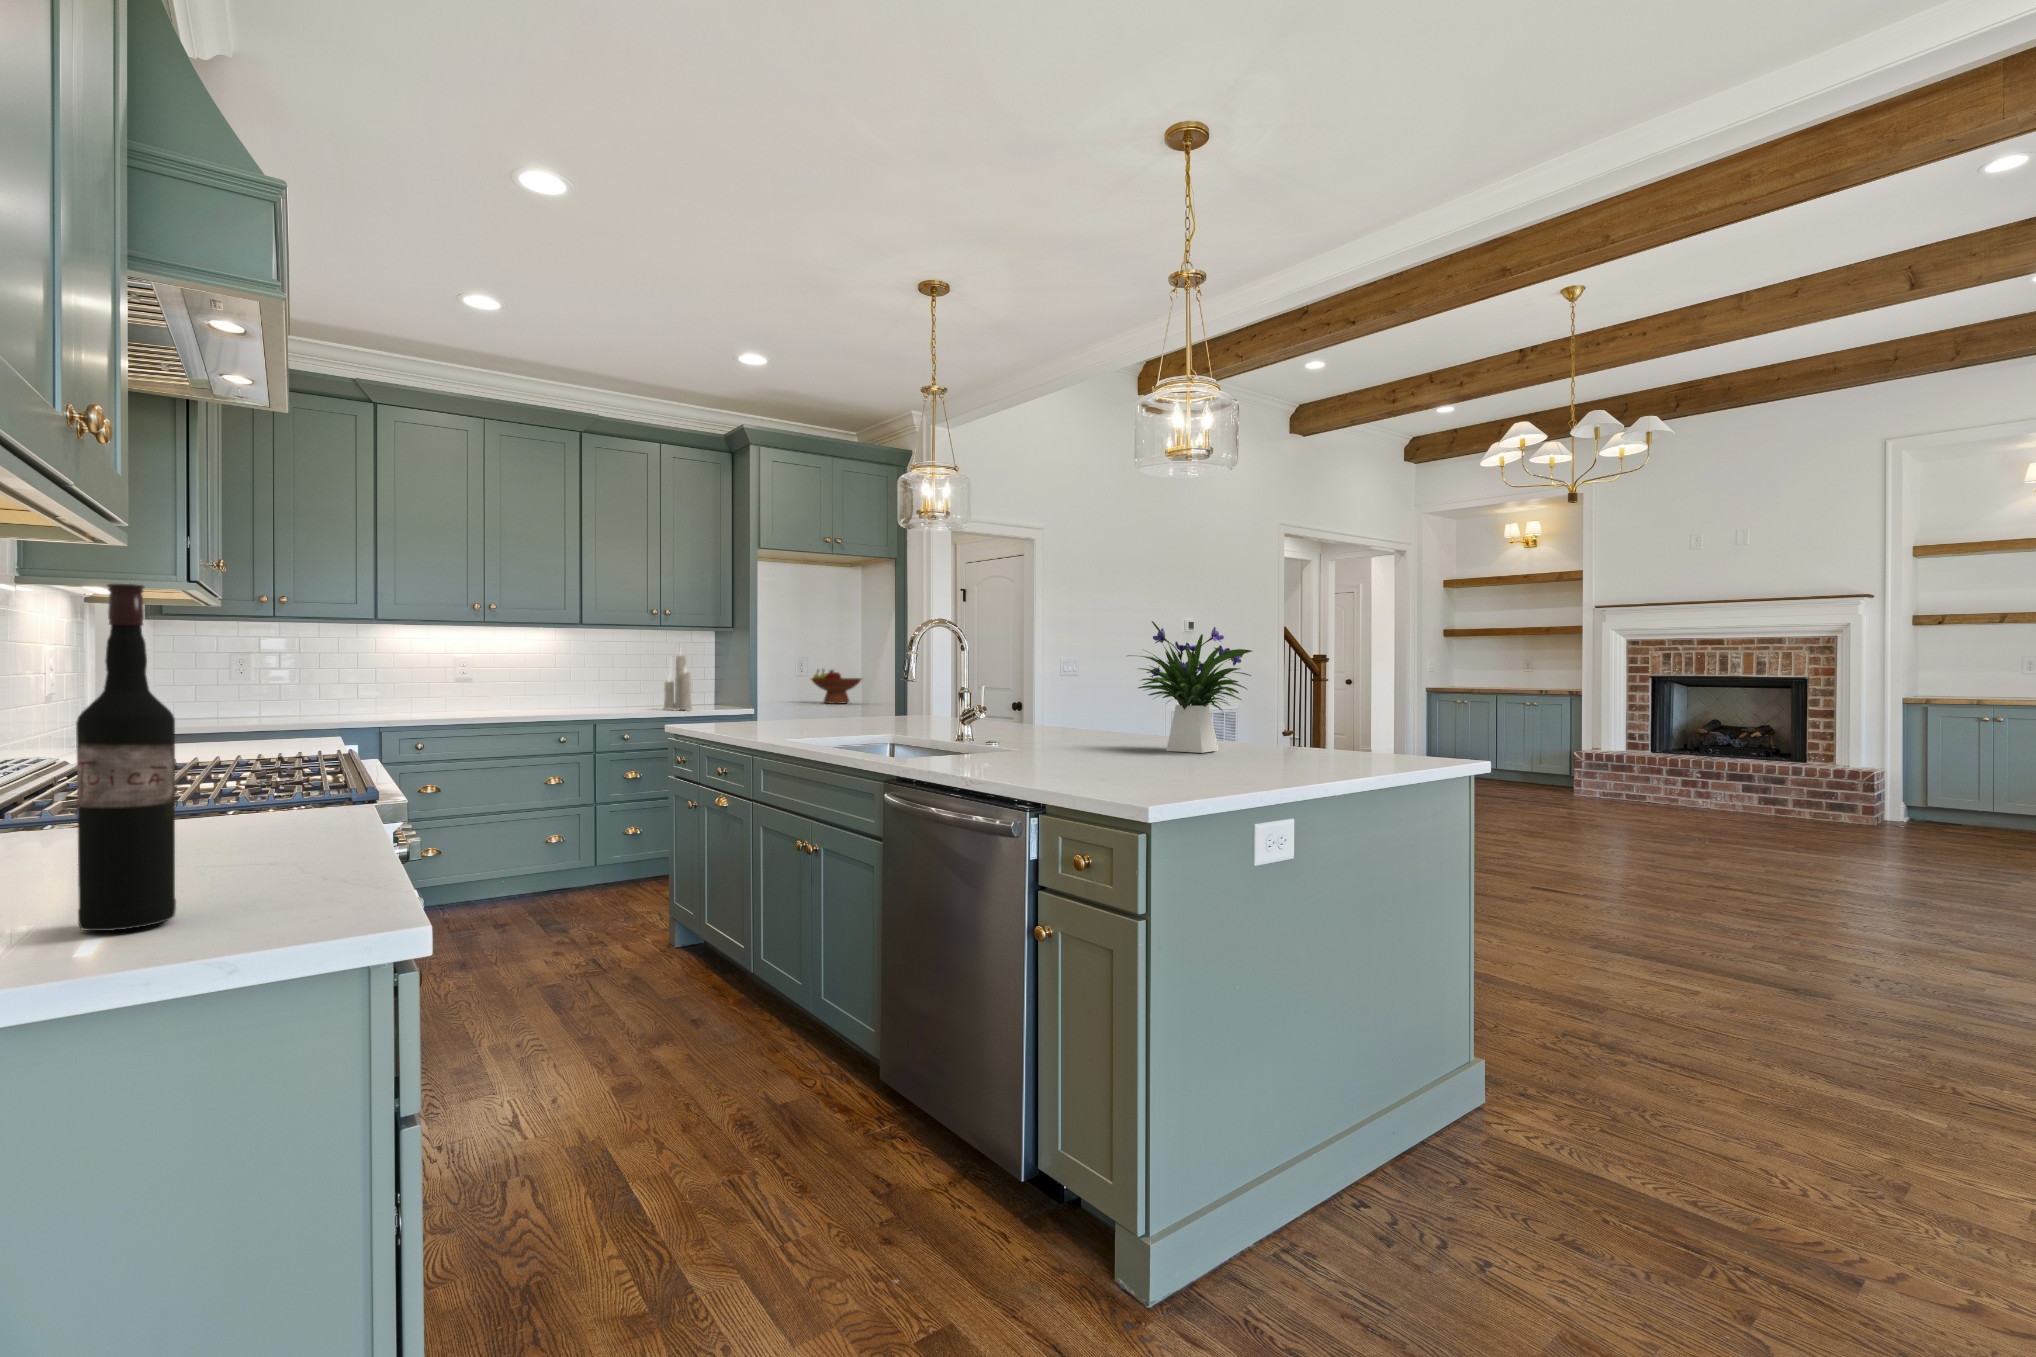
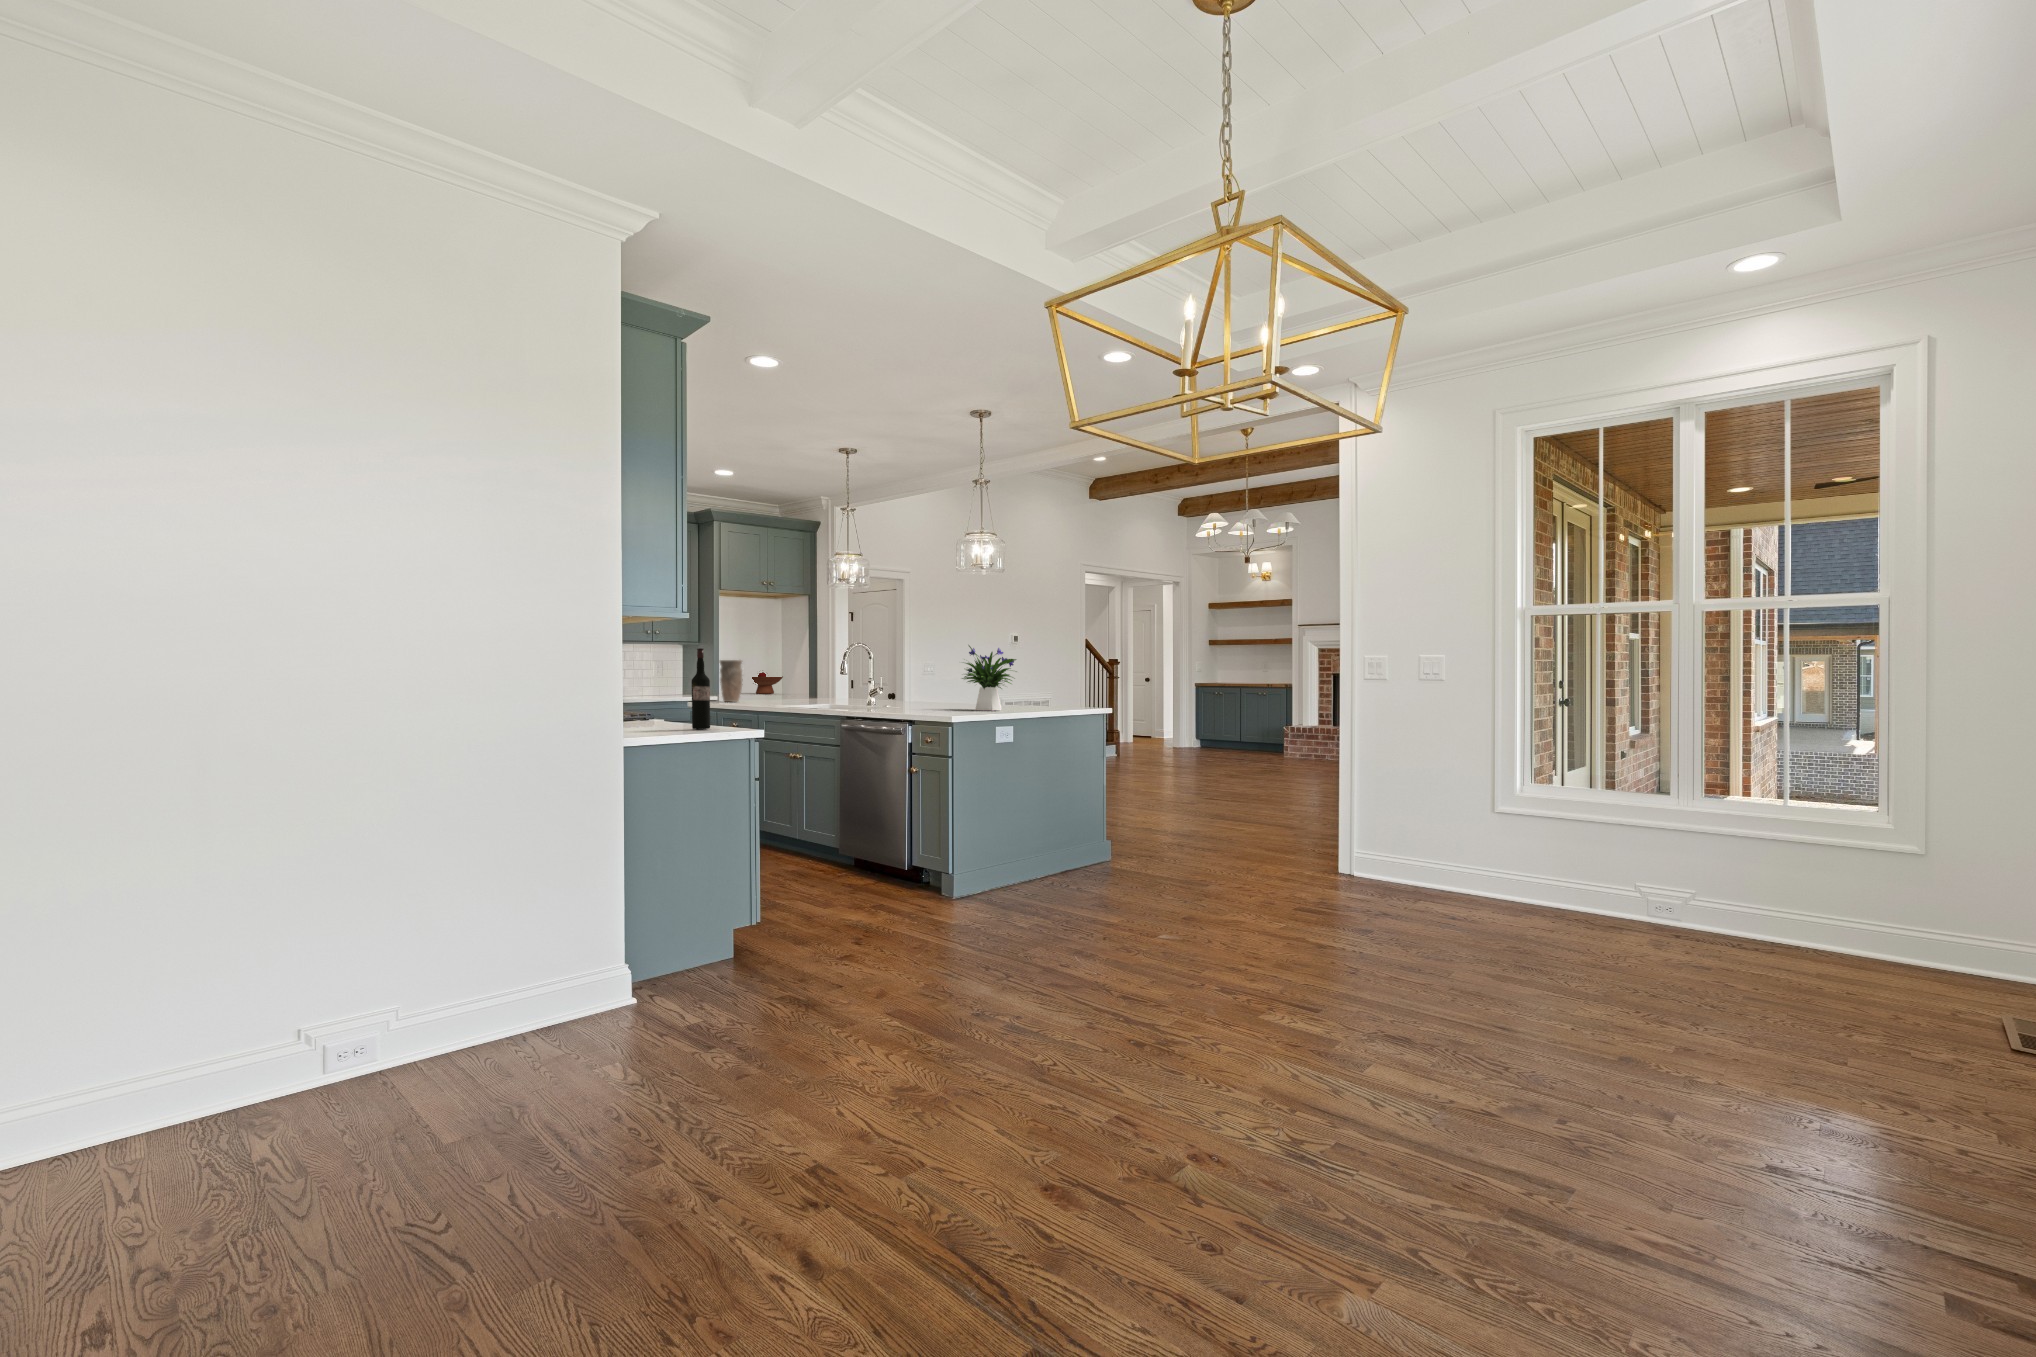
vase: none [716,652,757,724] -> present [720,660,743,702]
candle: present [664,656,692,710] -> none [662,654,682,697]

